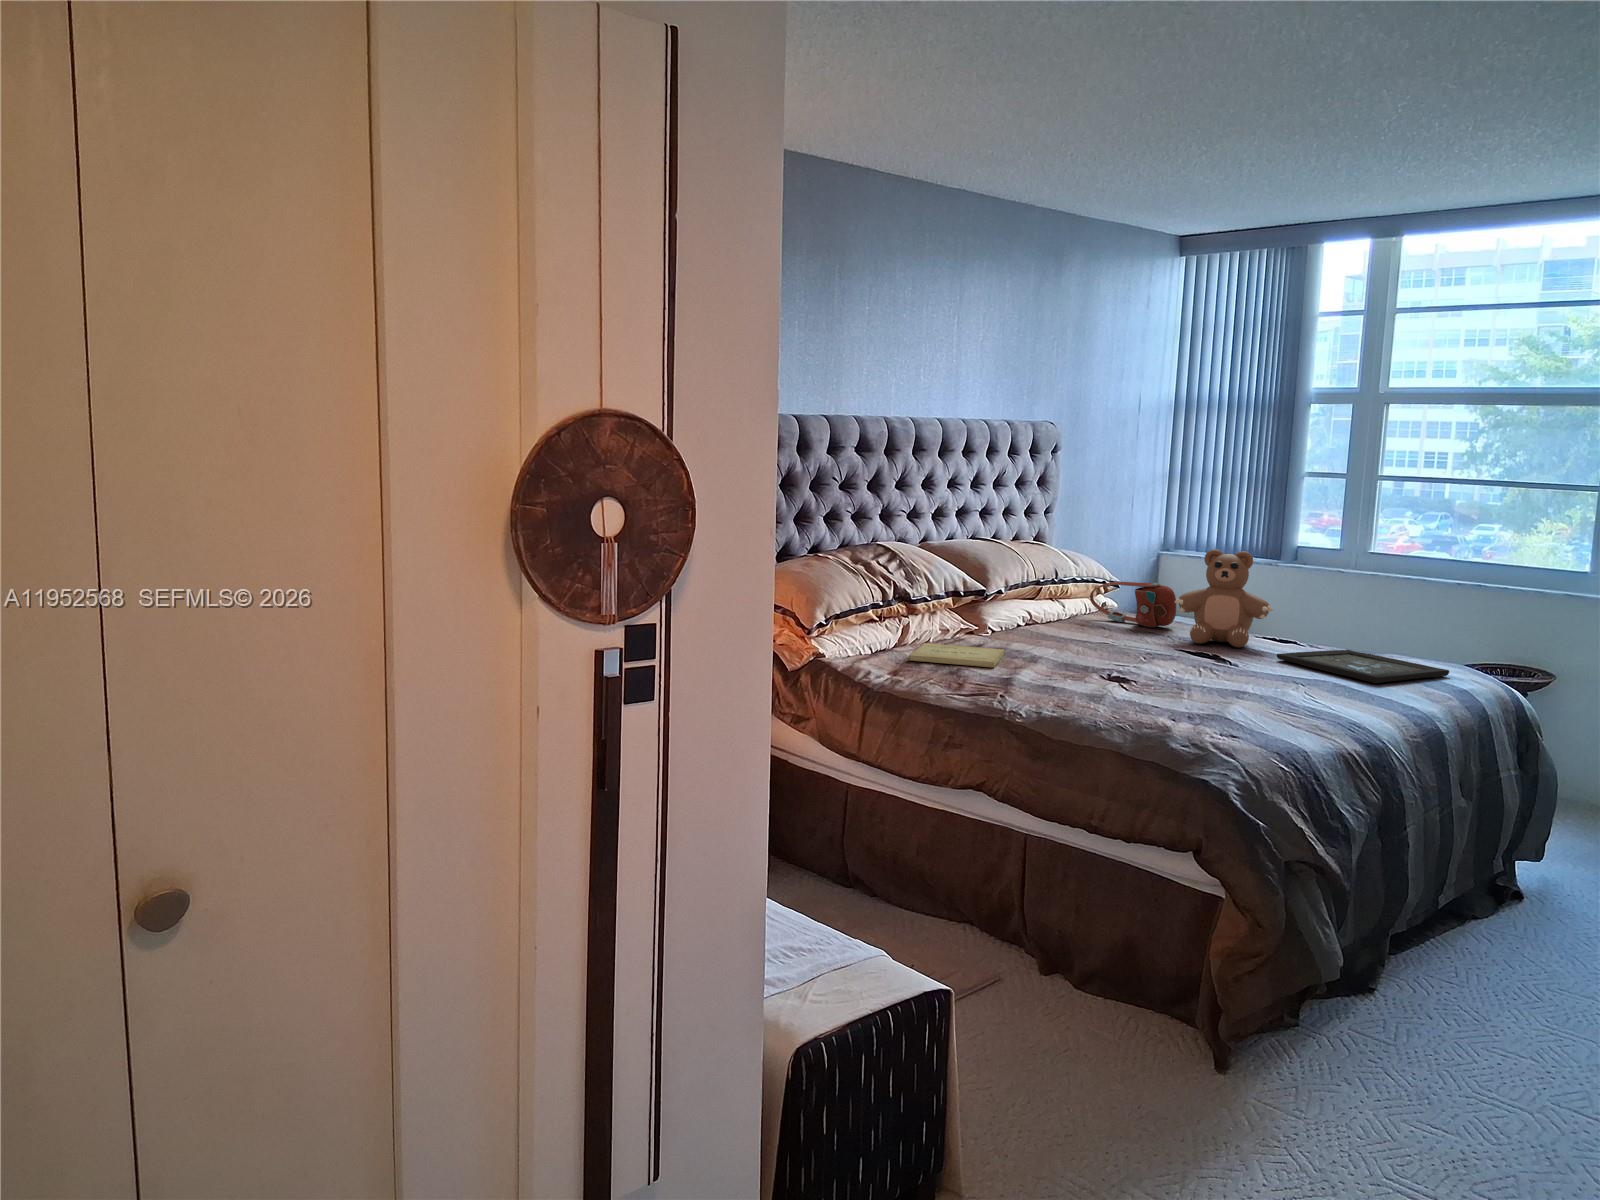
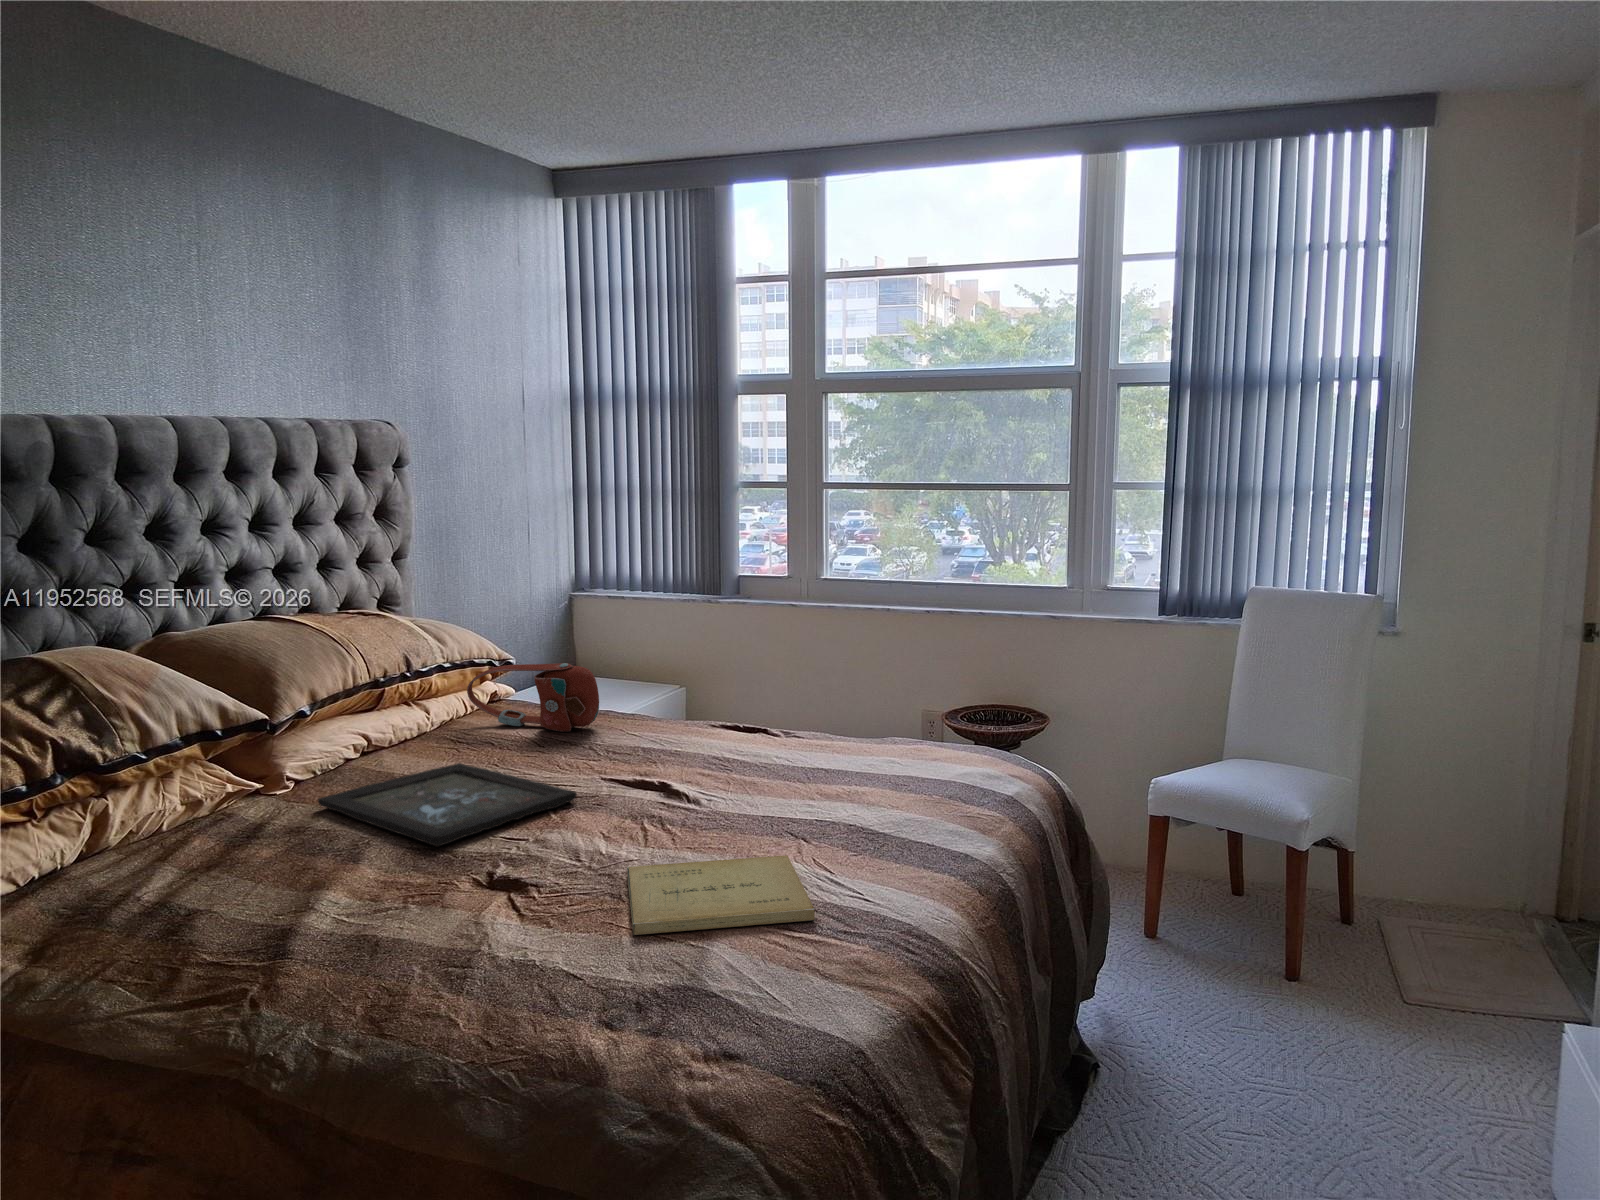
teddy bear: present [1174,549,1274,647] -> none [595,608,741,759]
book: present [909,643,1004,667] -> present [627,855,815,935]
tray: present [1277,650,1449,683] -> present [318,763,577,847]

